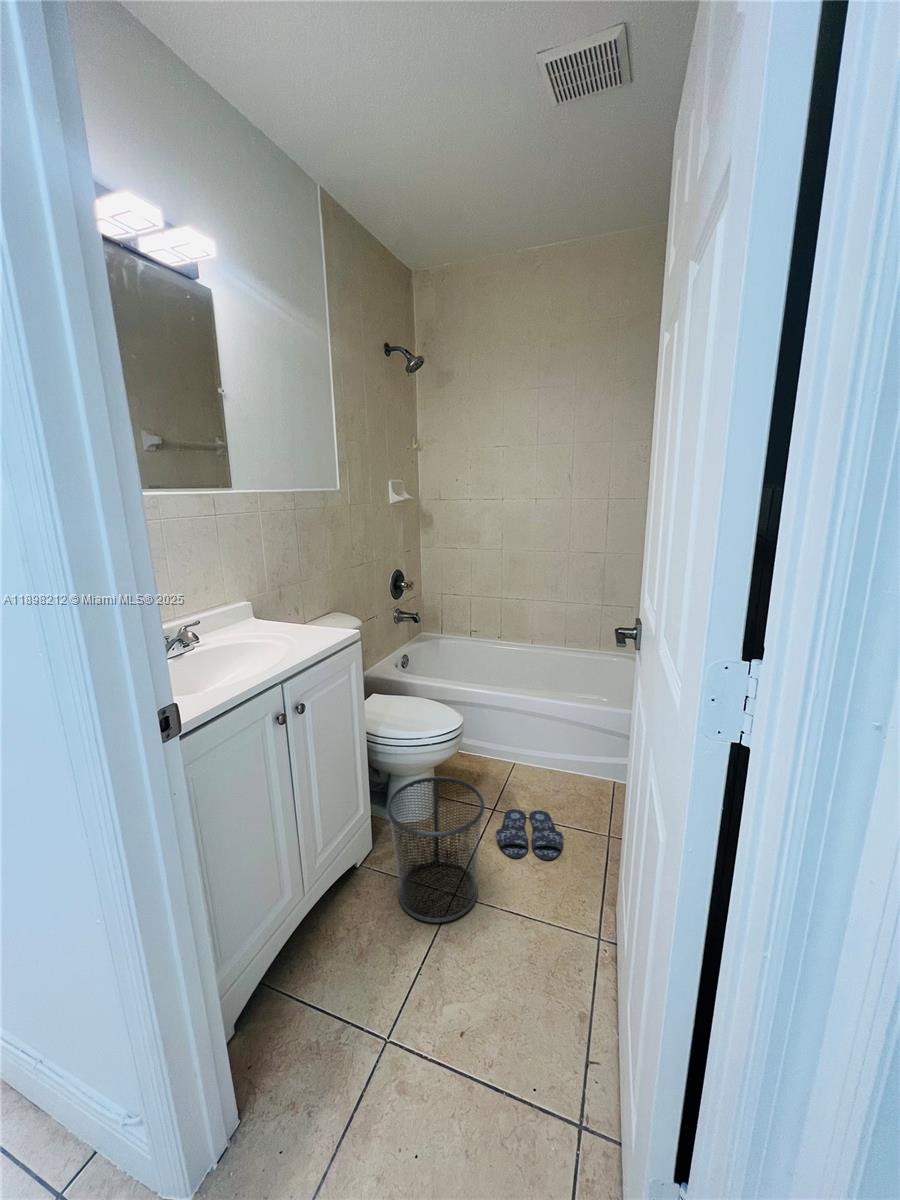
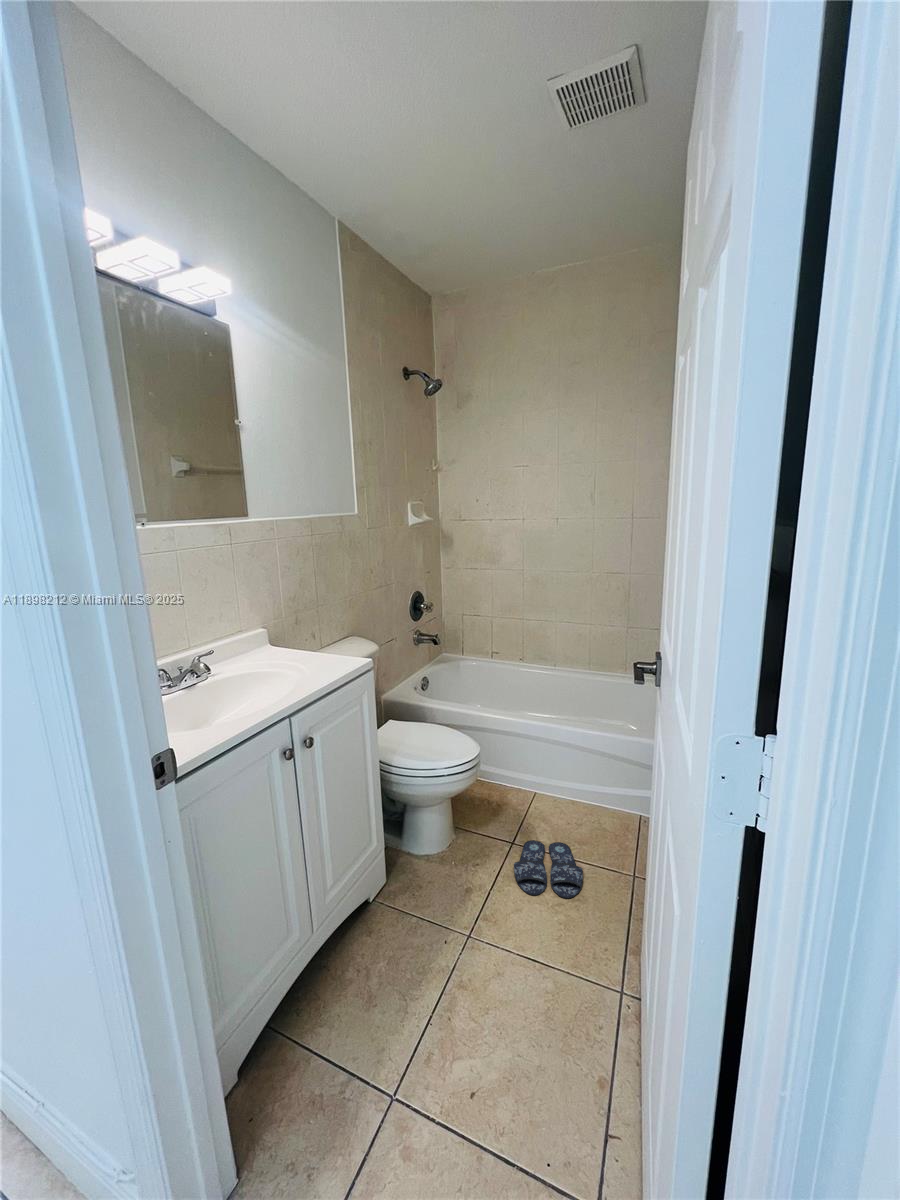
waste bin: present [387,777,485,923] -> none [399,809,499,964]

